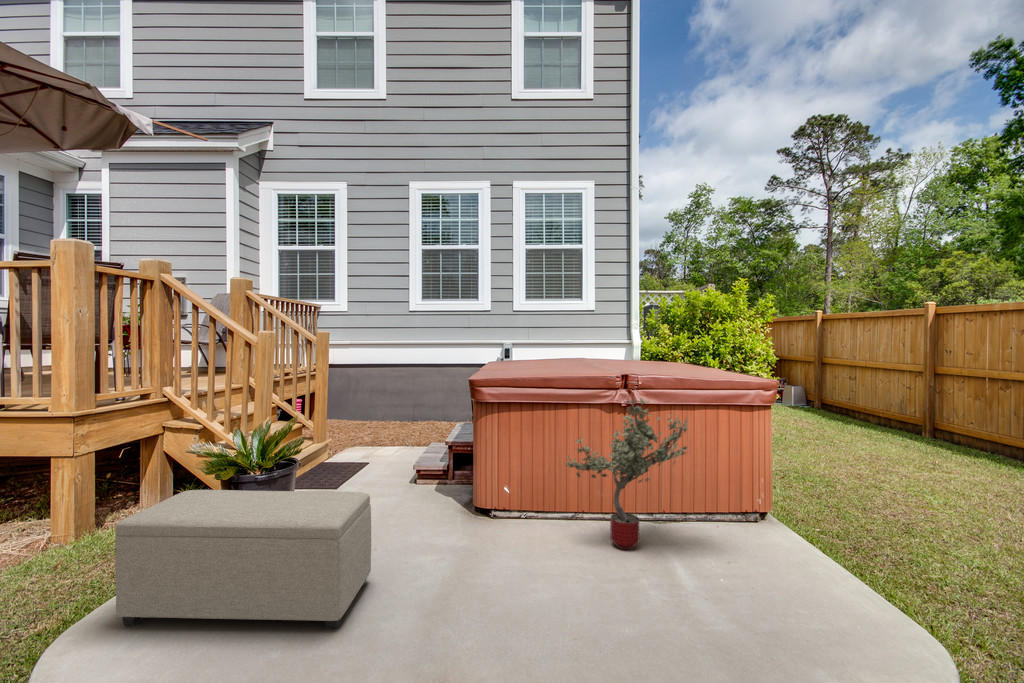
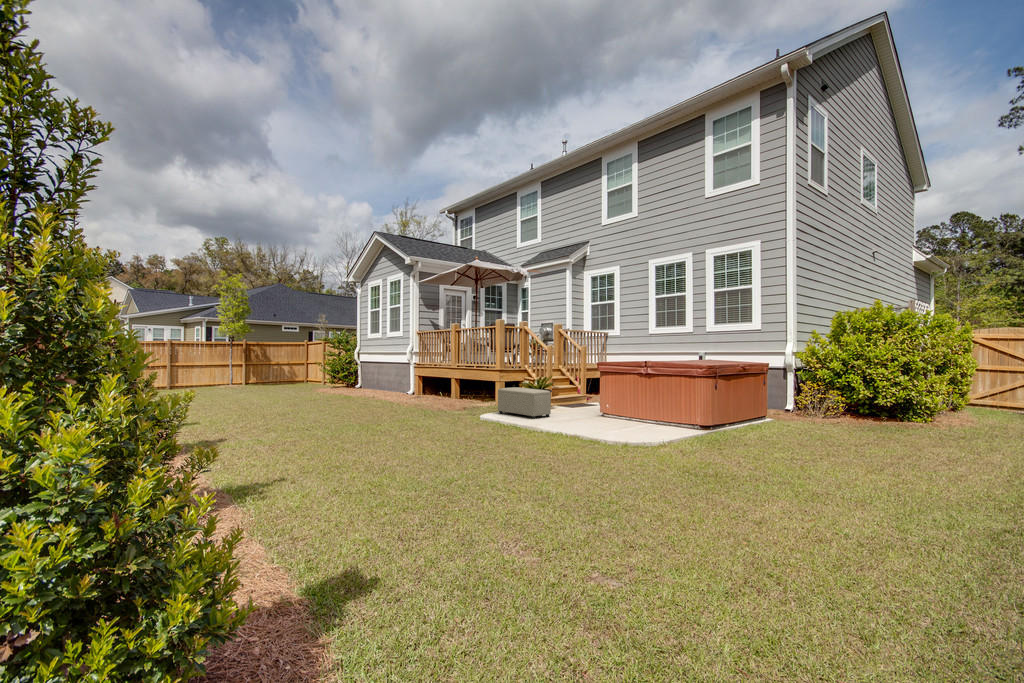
potted tree: present [566,398,687,549] -> none [614,370,652,424]

